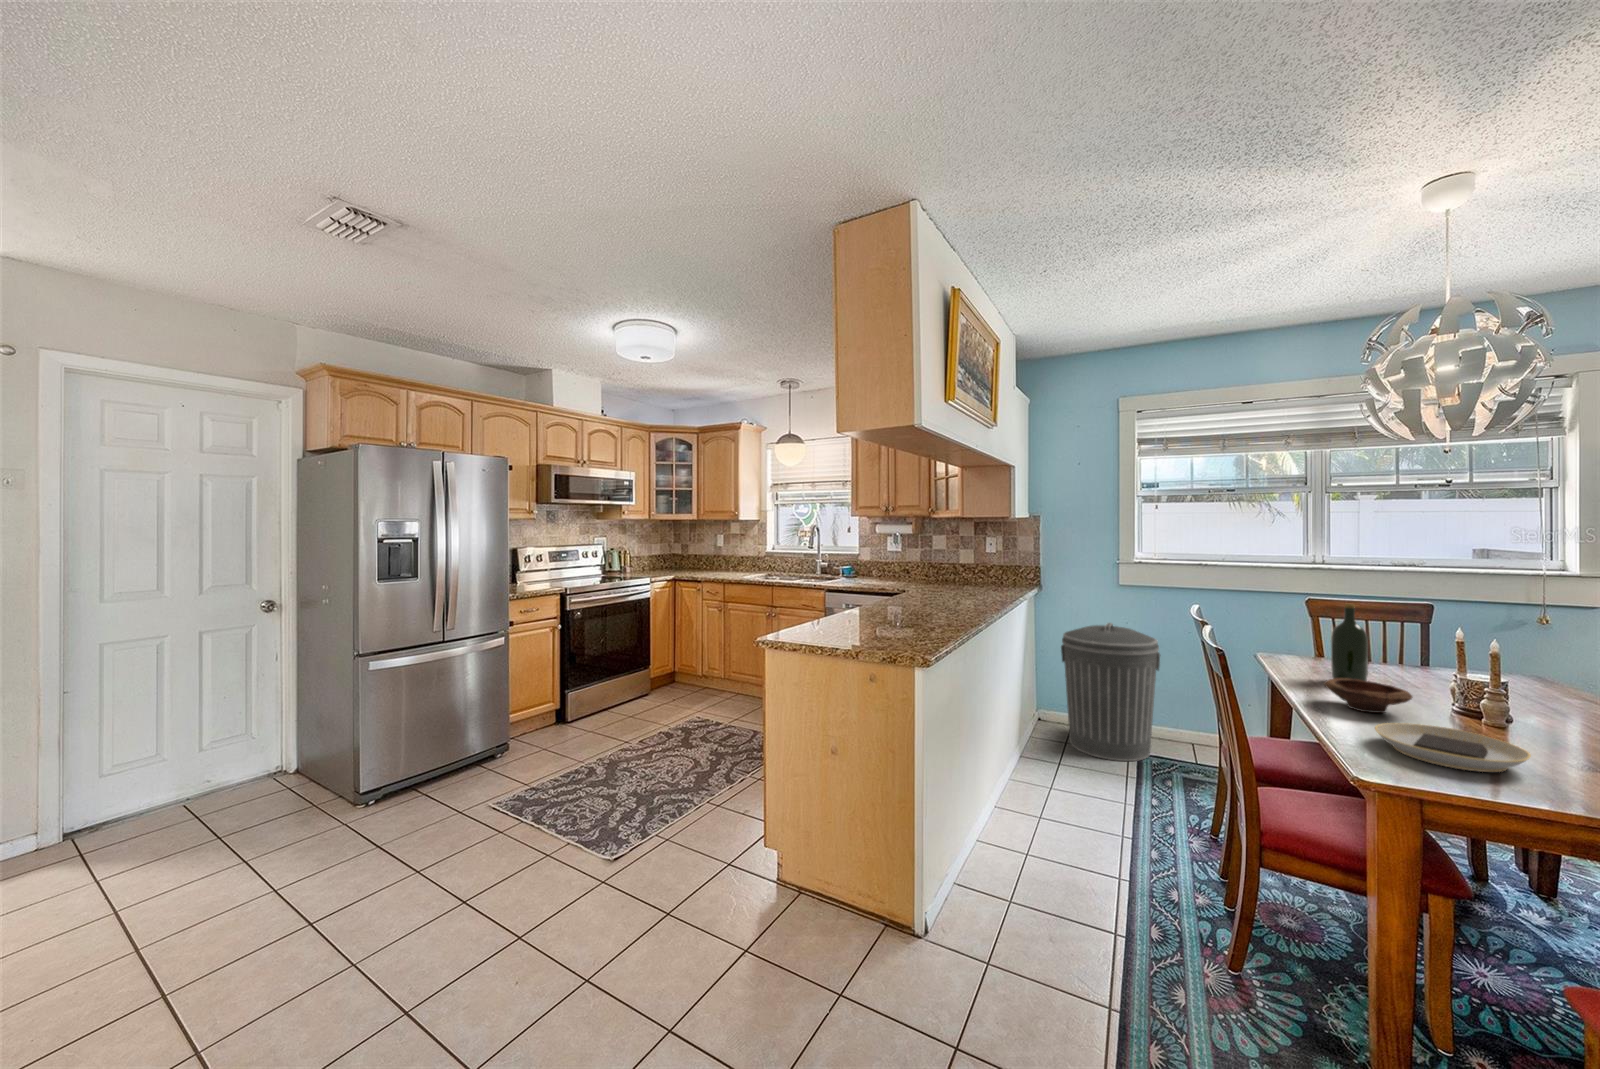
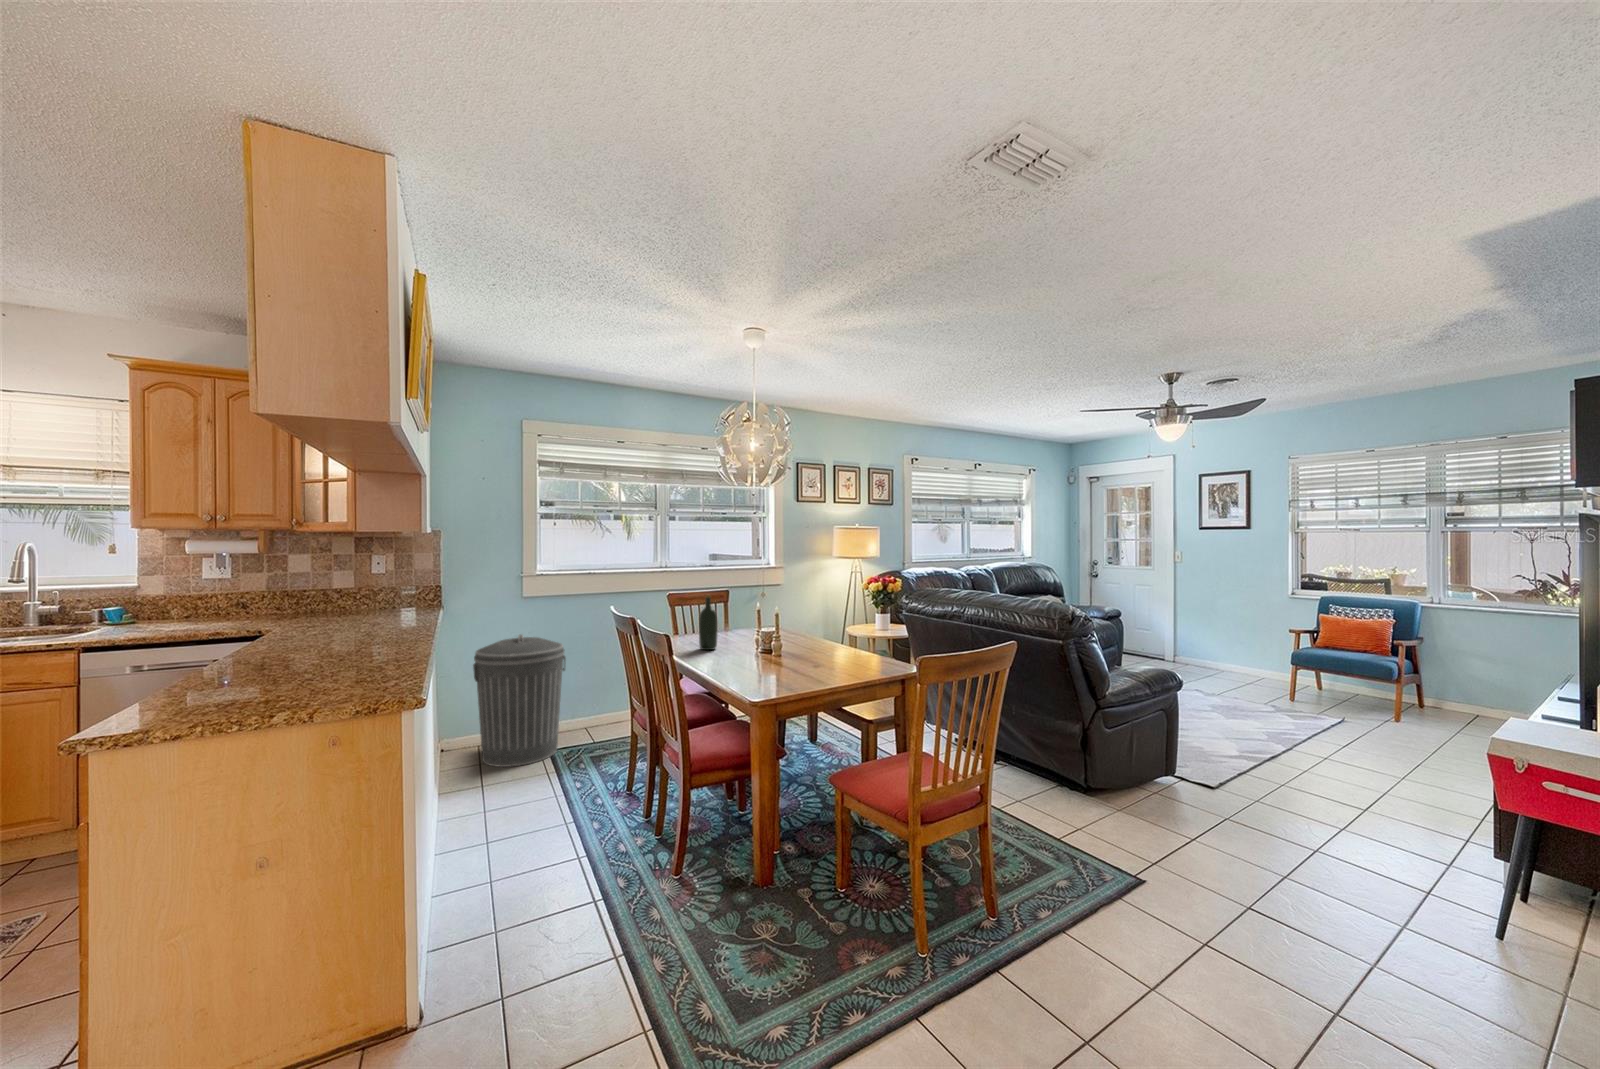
bowl: present [1323,678,1413,713] -> none [705,644,749,664]
plate: present [1375,723,1531,772] -> none [744,662,806,684]

